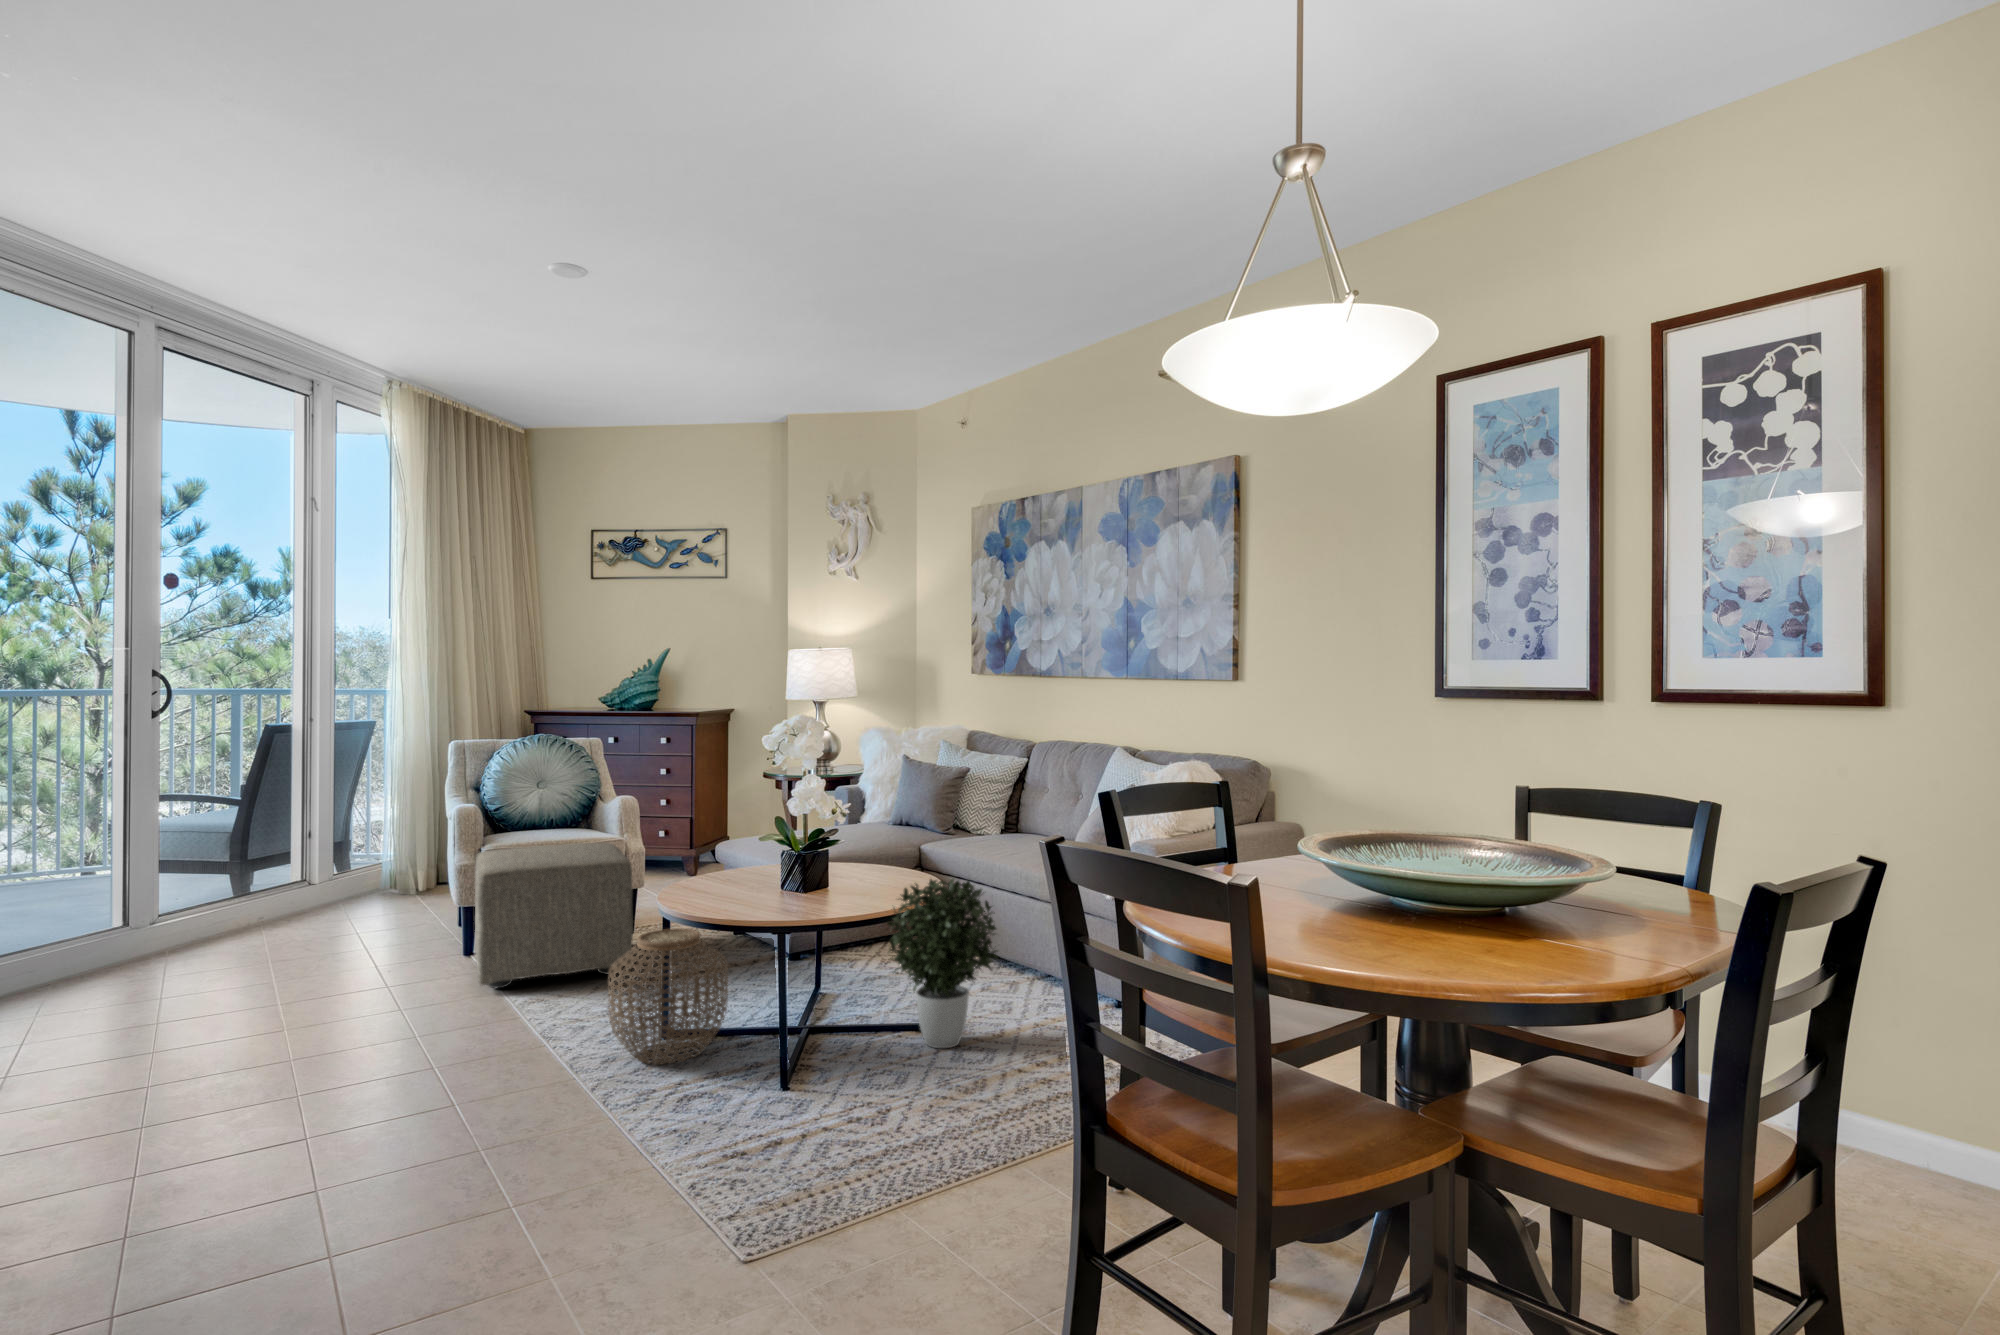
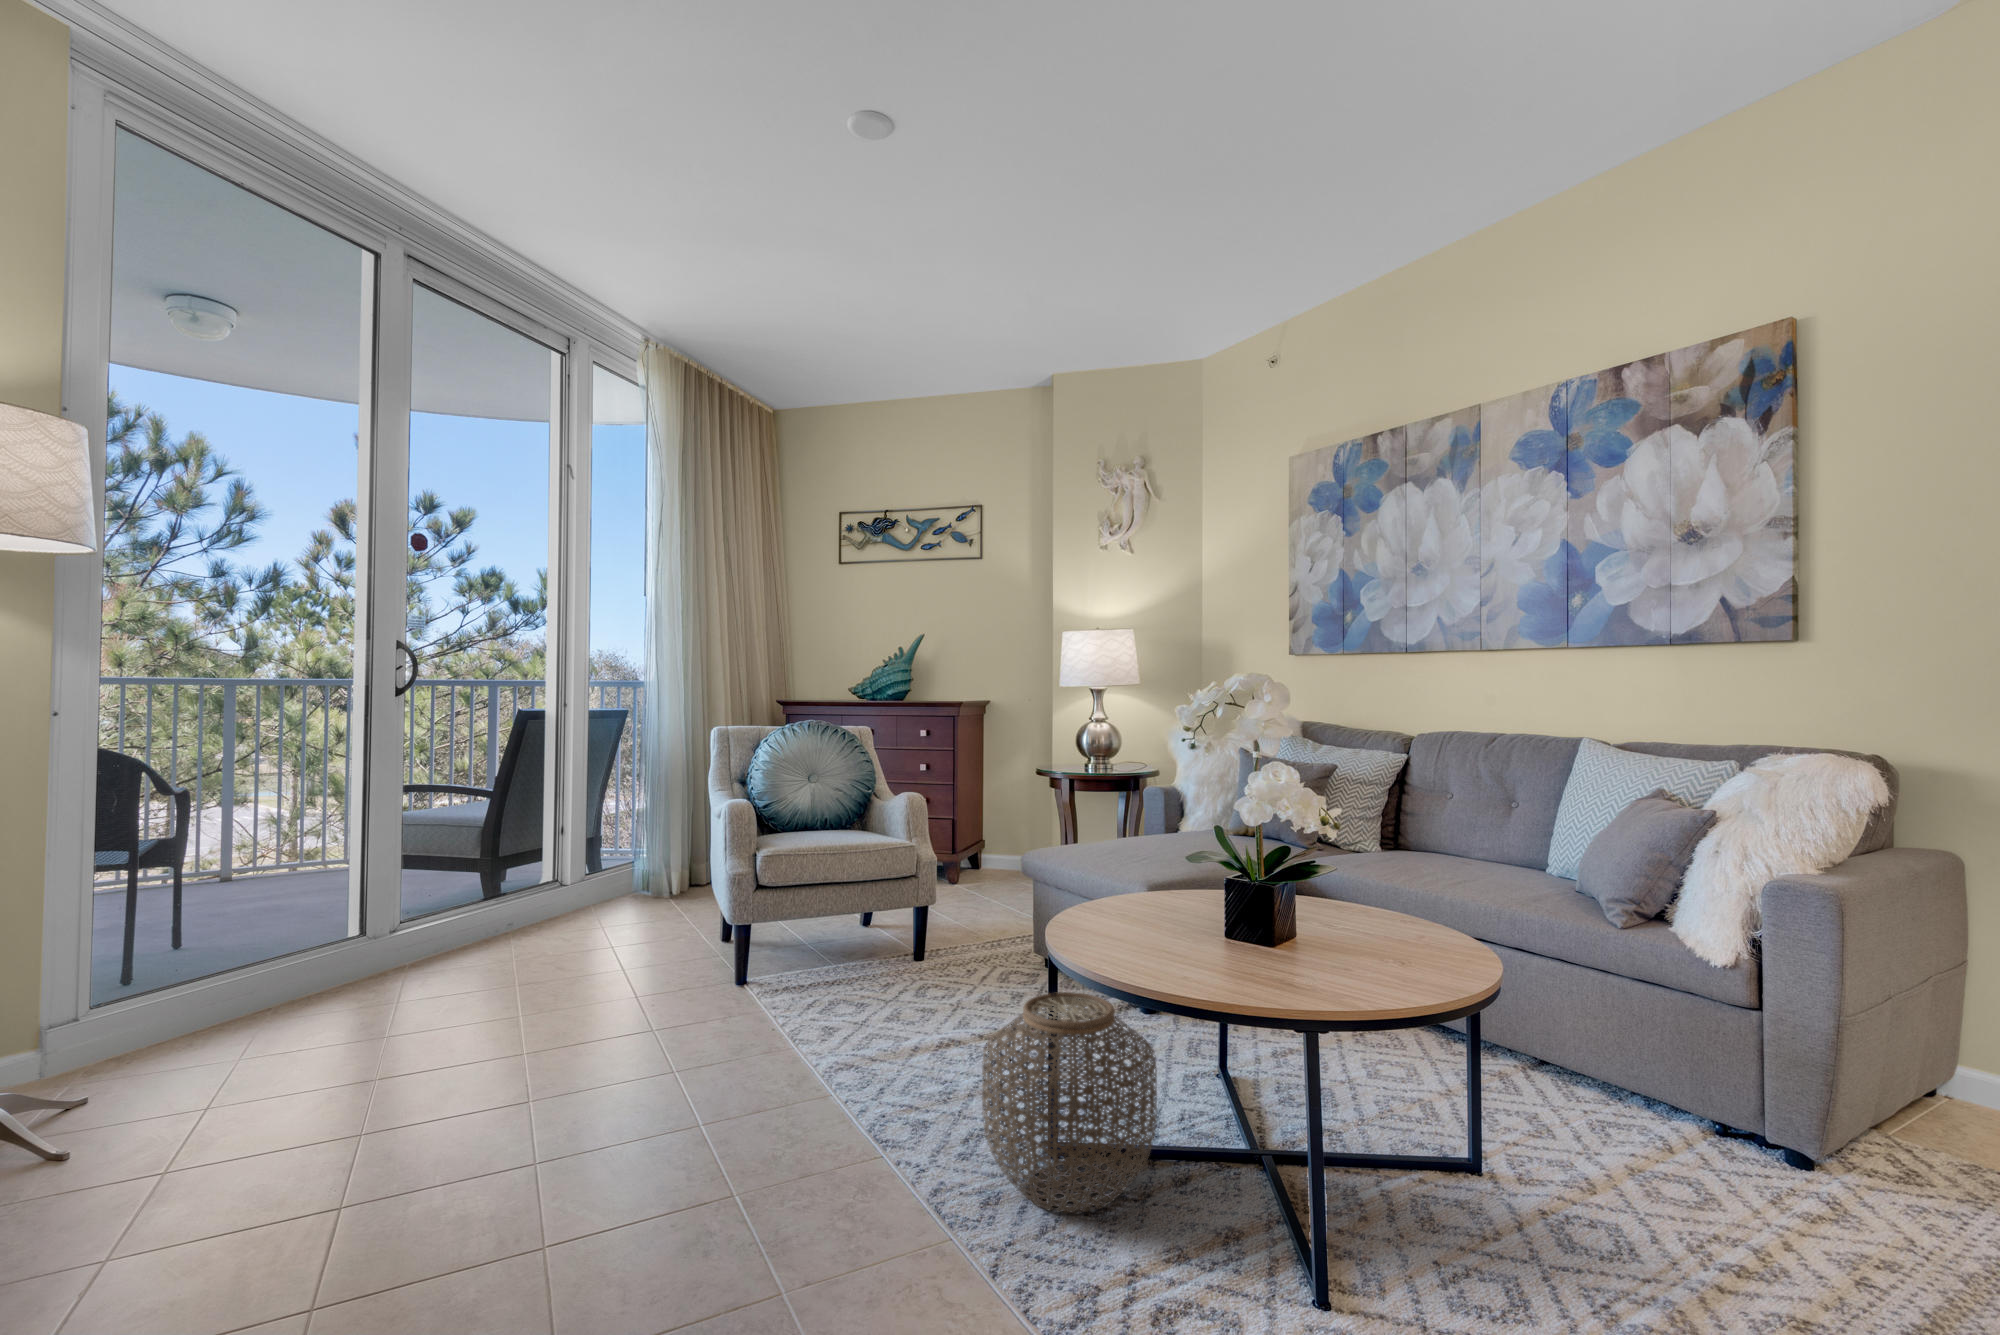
ottoman: present [475,843,633,988] -> none [751,851,950,1041]
potted plant: present [887,879,998,1048] -> none [1388,928,1600,1208]

